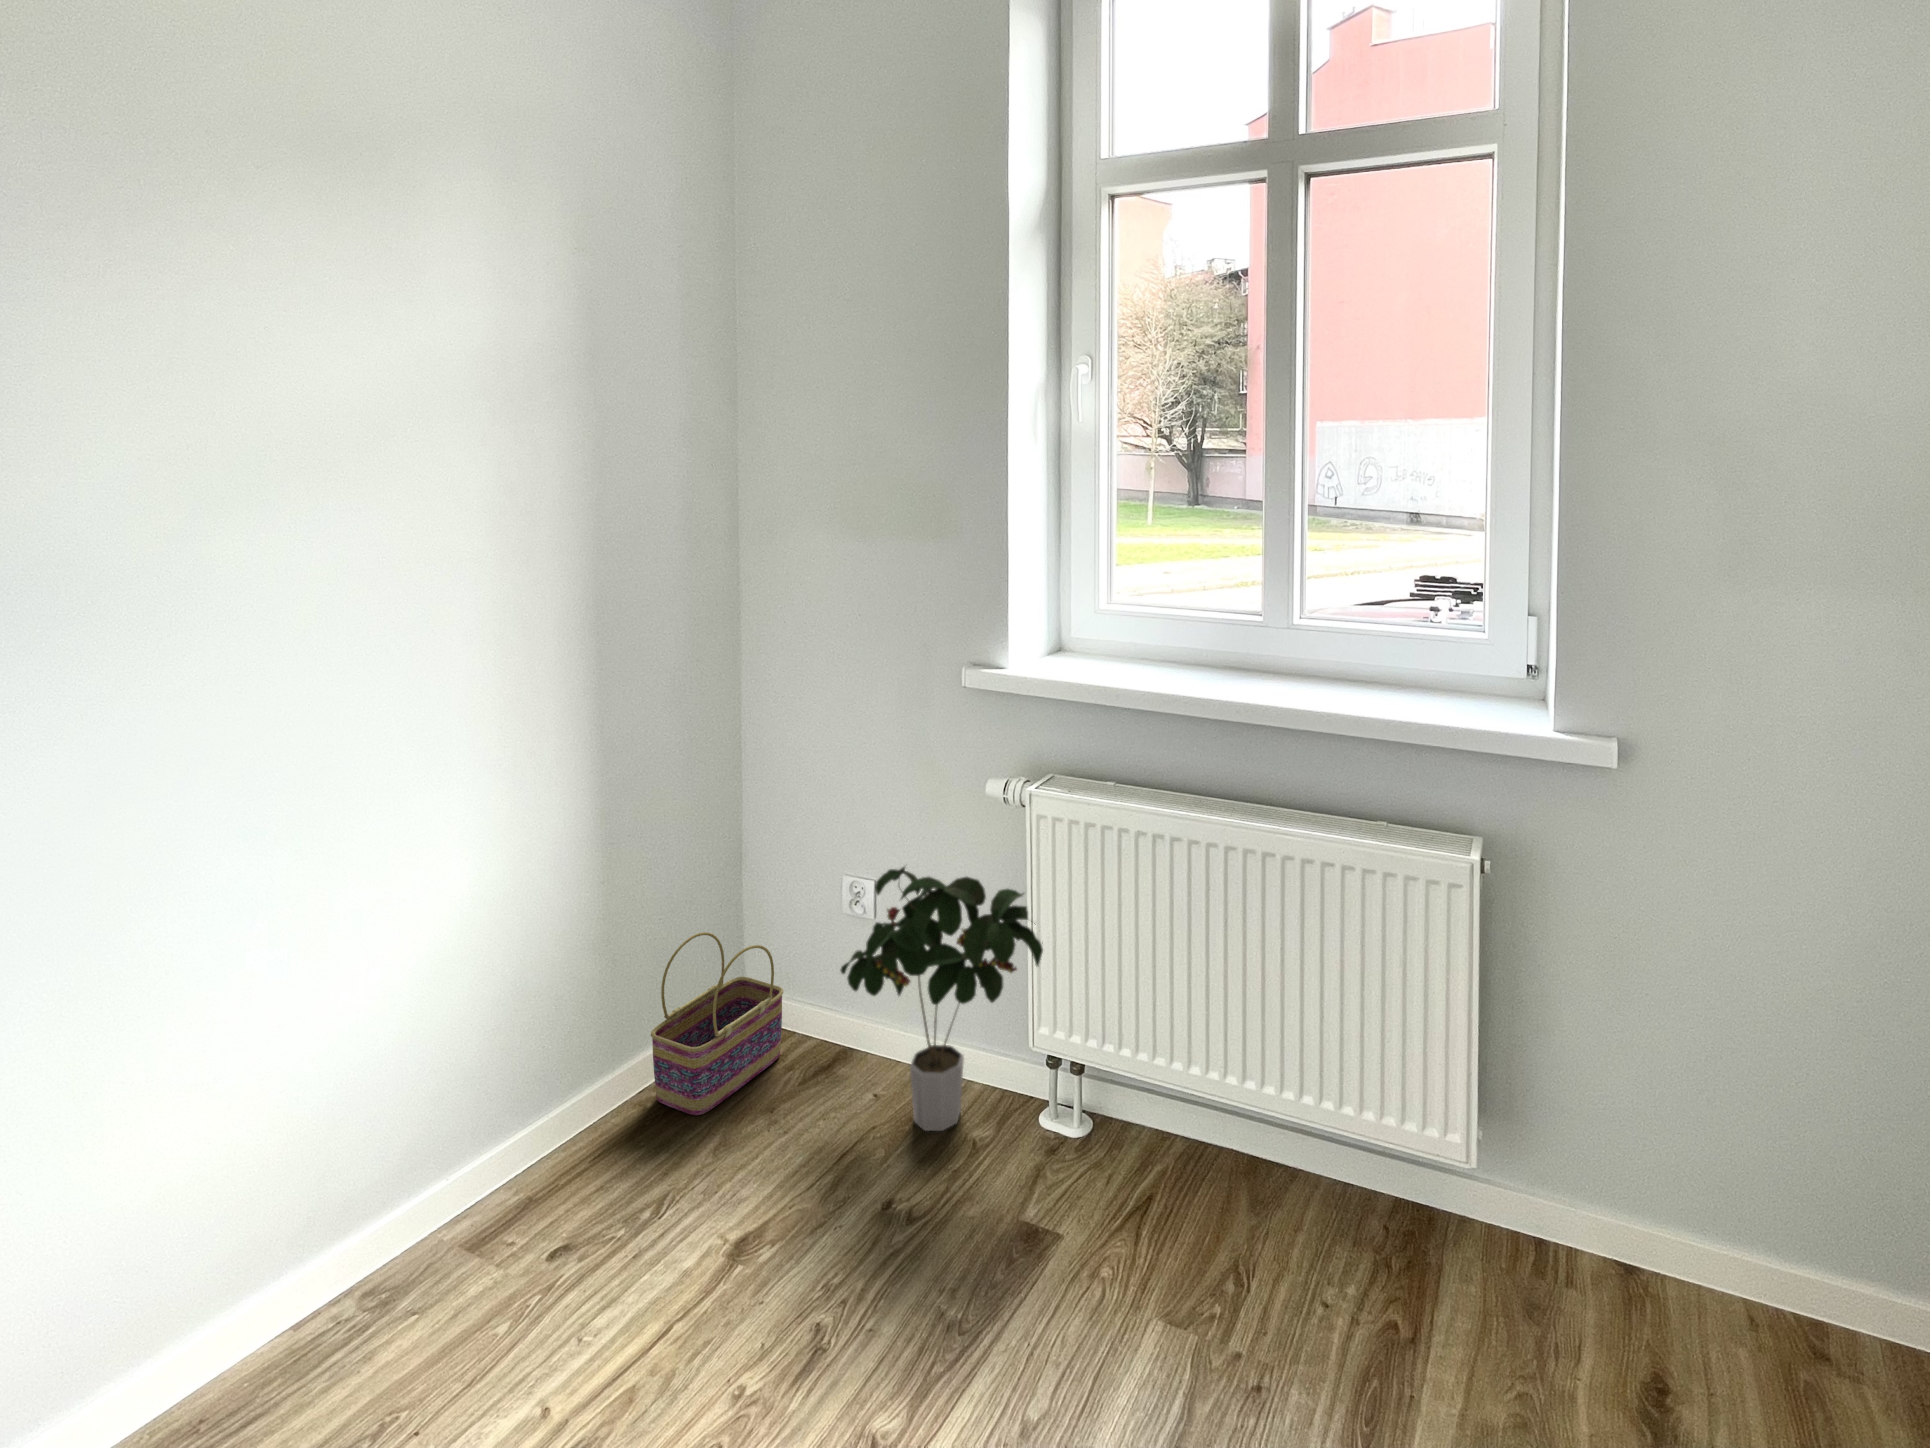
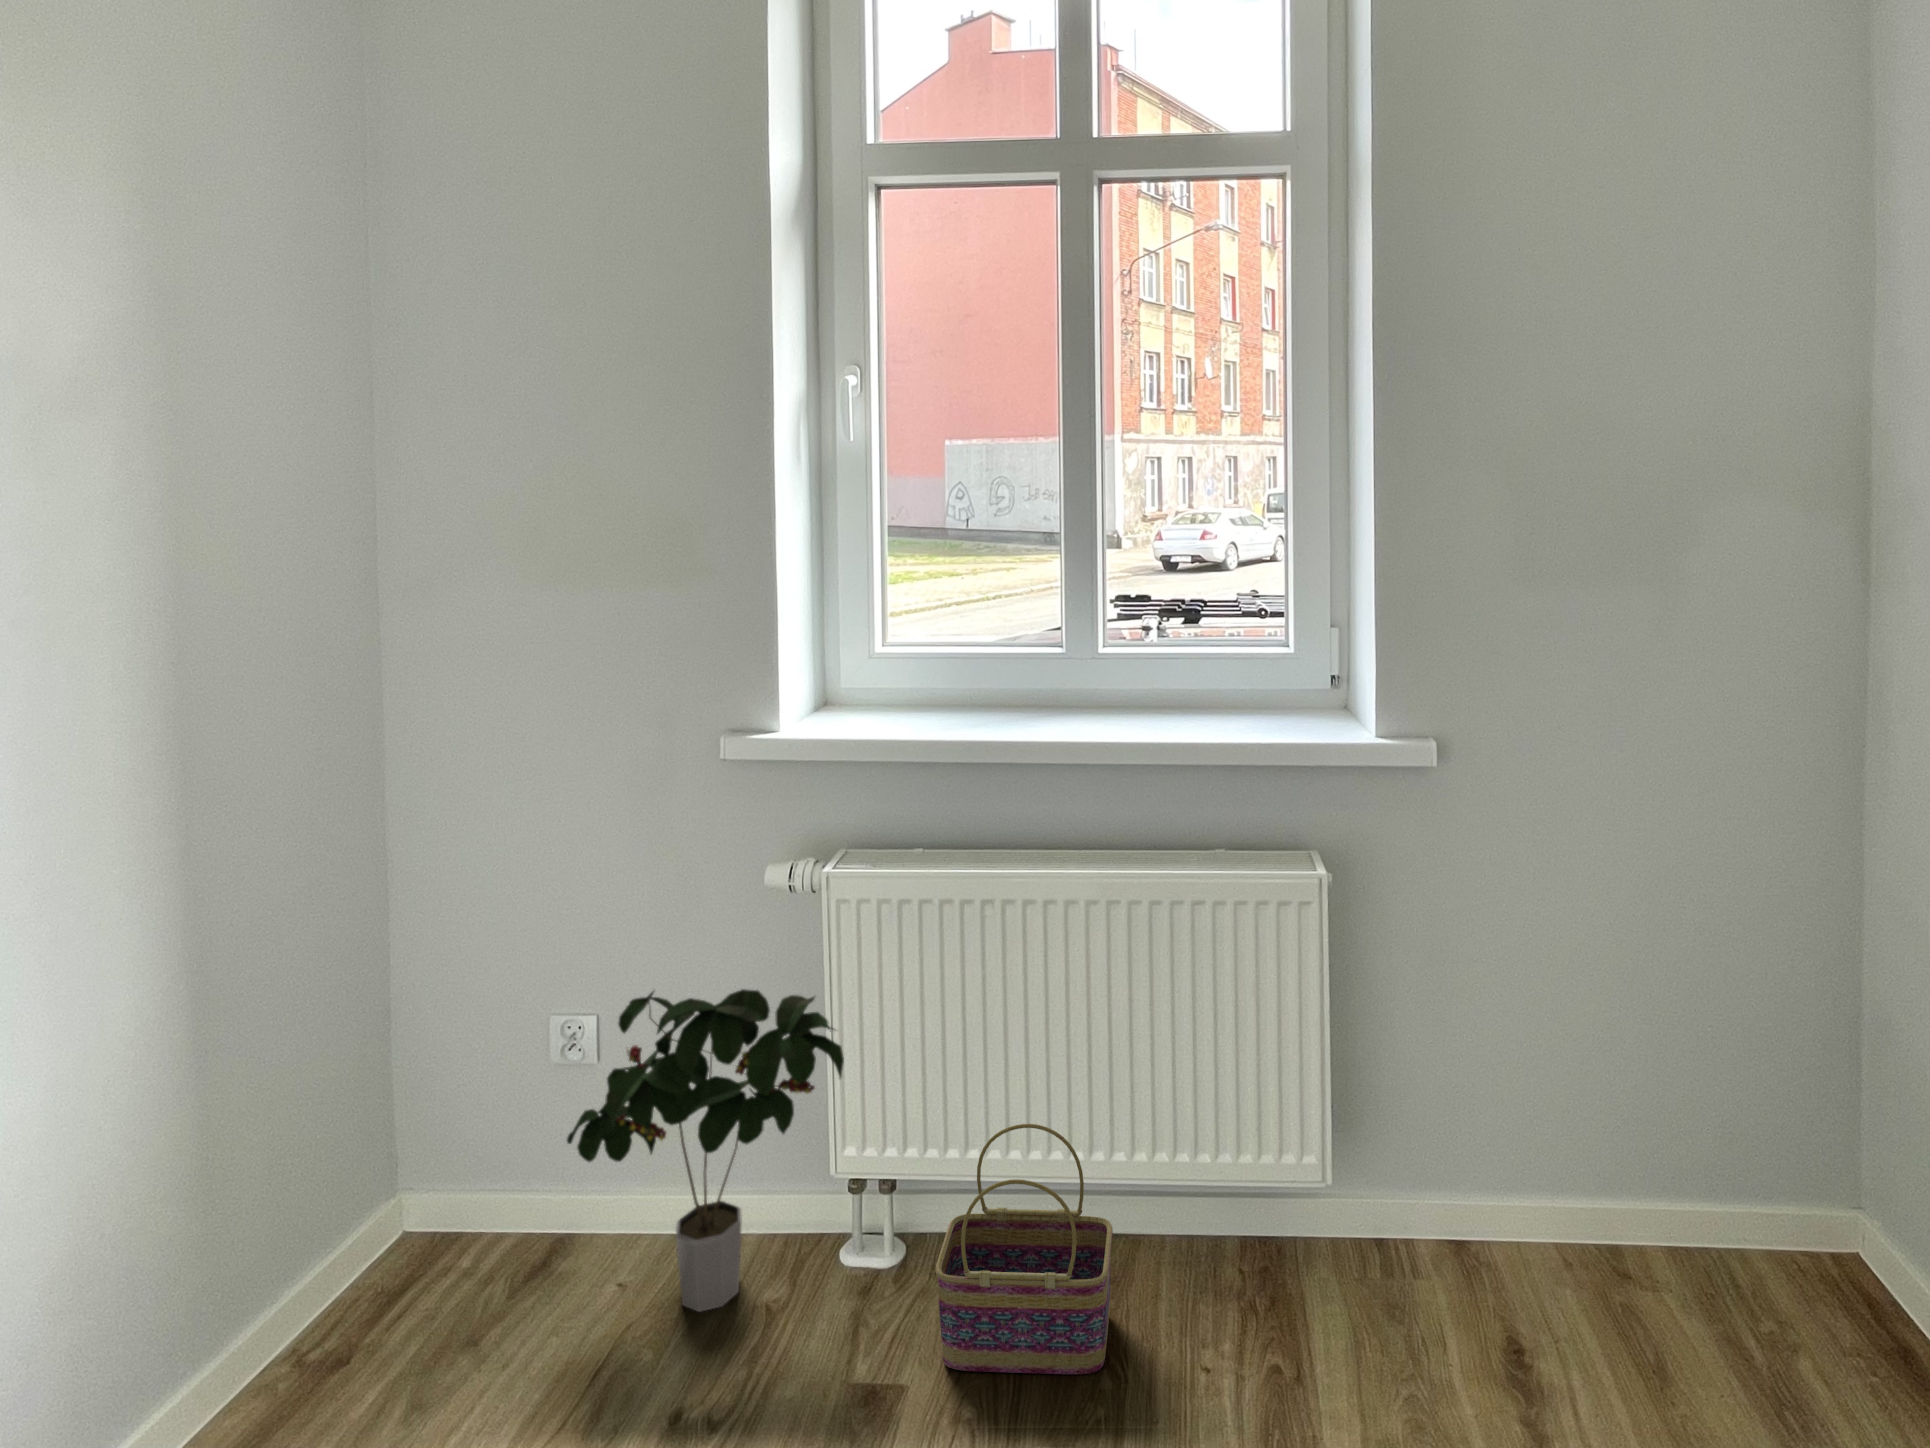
basket: present [651,932,783,1115] -> present [936,1124,1113,1374]

